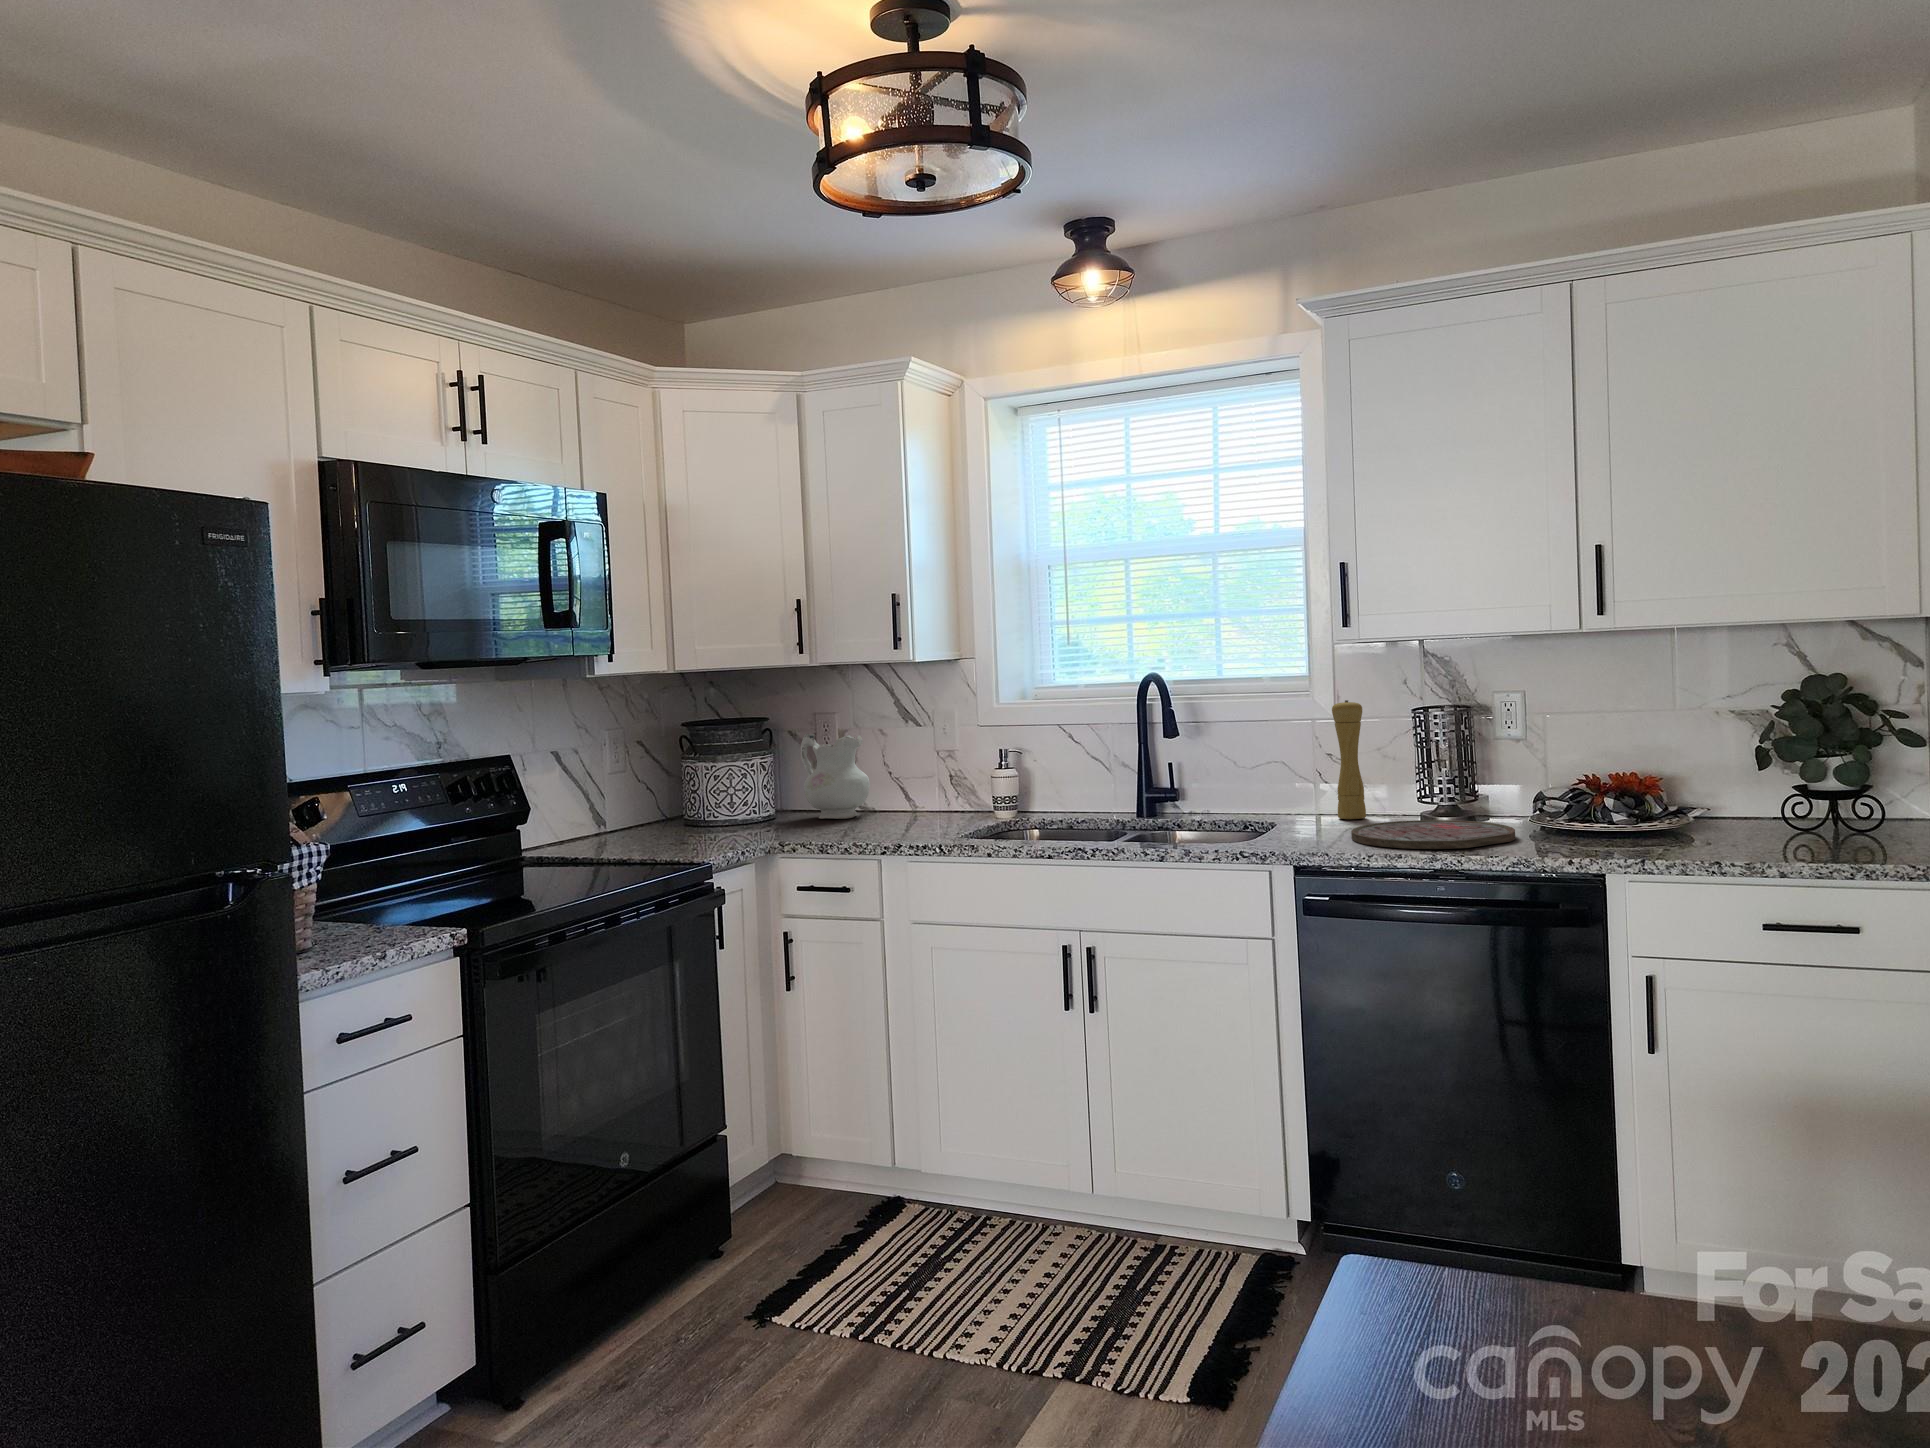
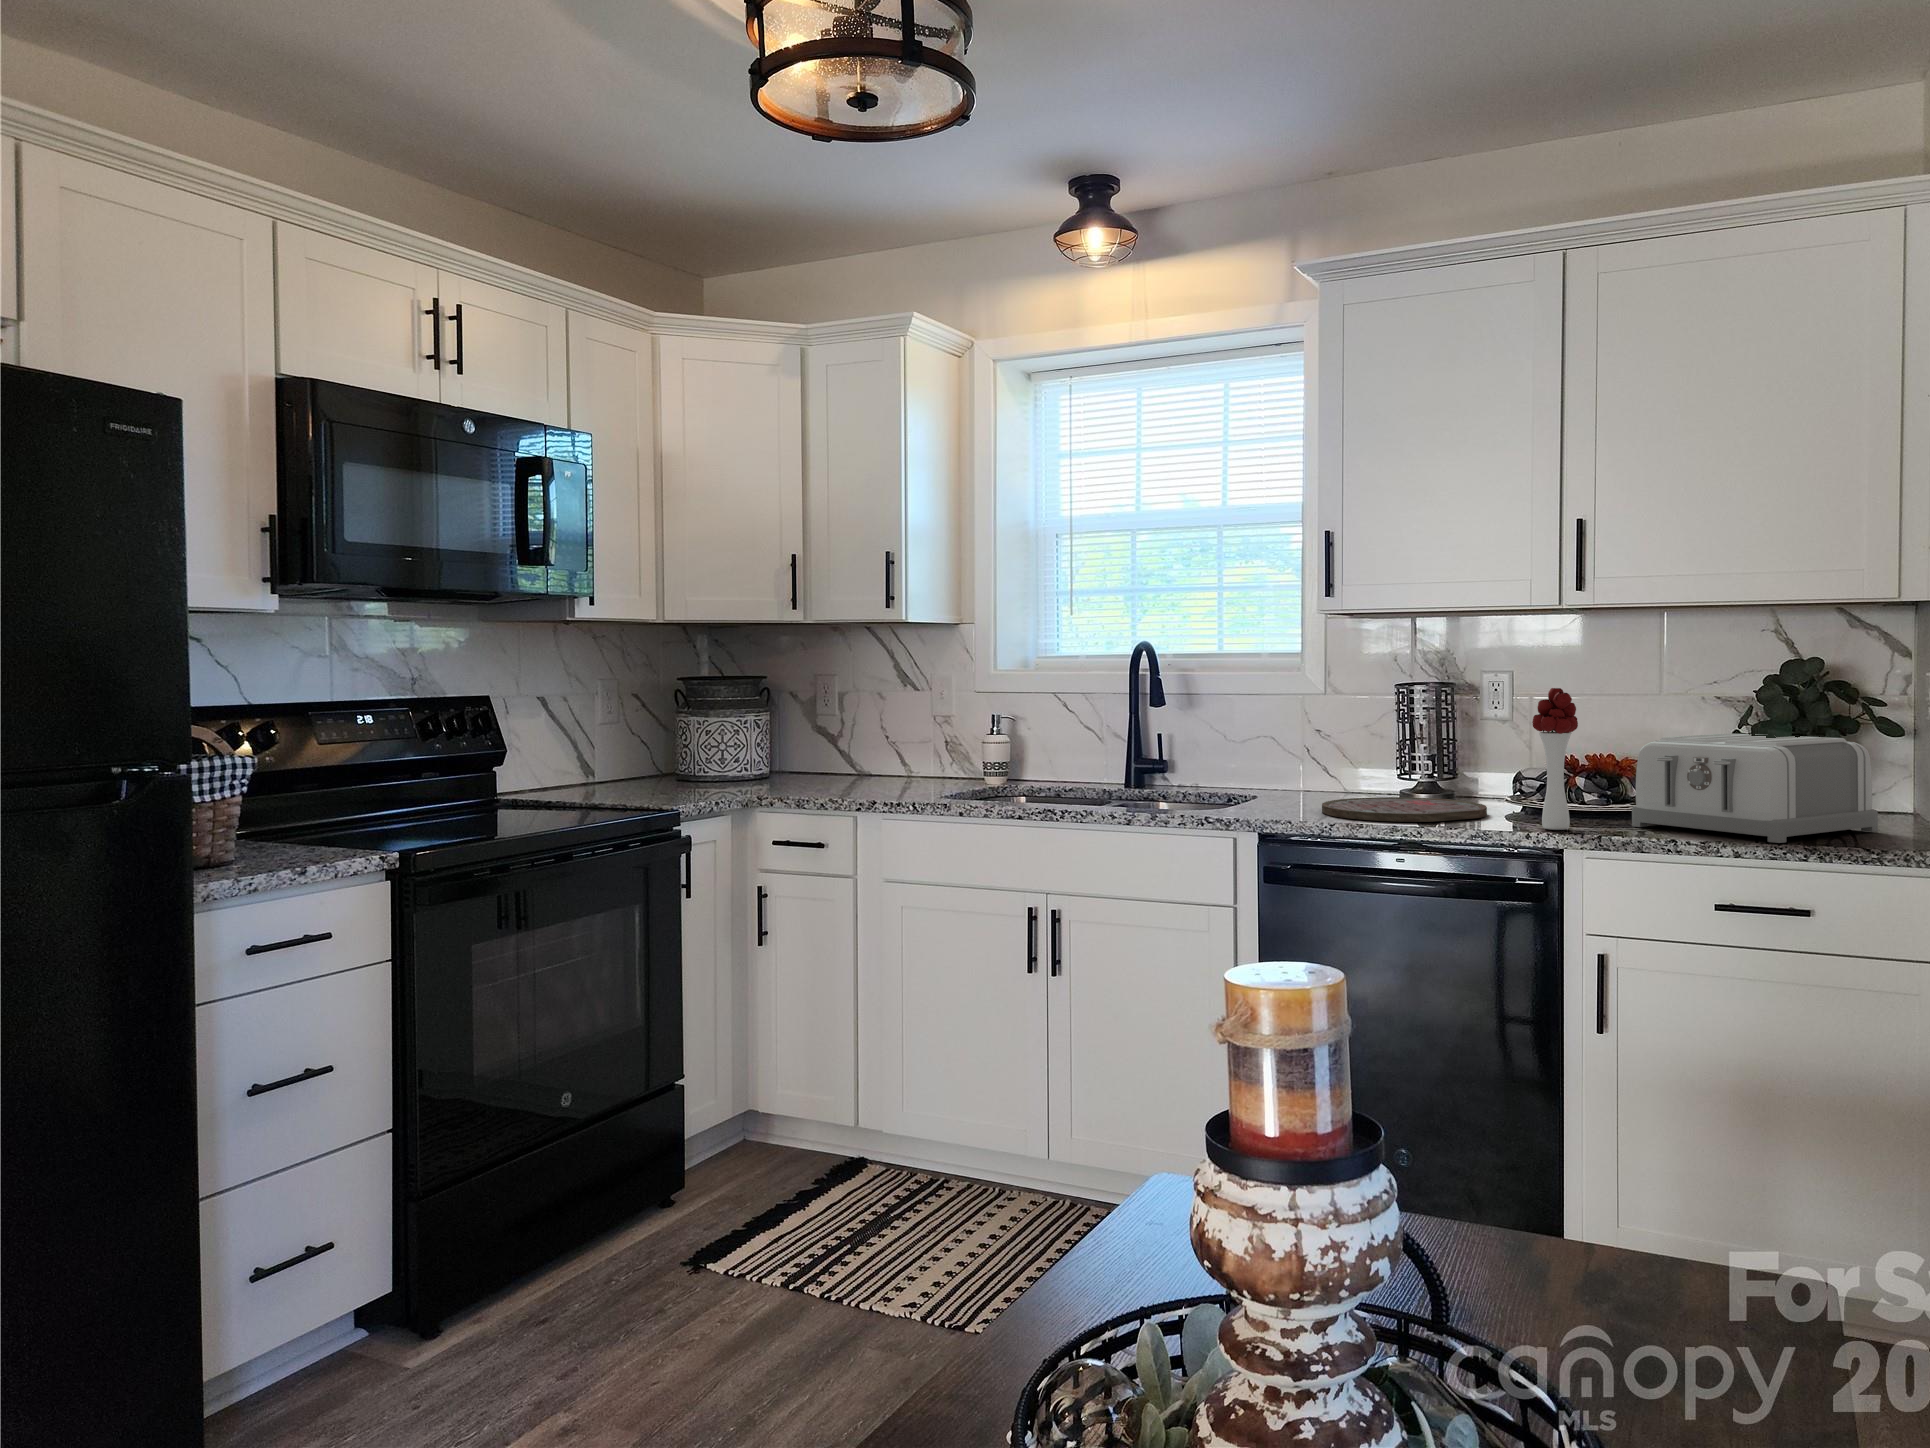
pepper mill: present [1332,700,1366,819] -> none [1319,675,1349,796]
flower bouquet: none [1567,714,1611,853] -> present [1532,688,1578,830]
ceramic pitcher: present [801,734,870,819] -> none [792,694,860,780]
toaster: none [1663,750,1904,861] -> present [1632,734,1878,843]

